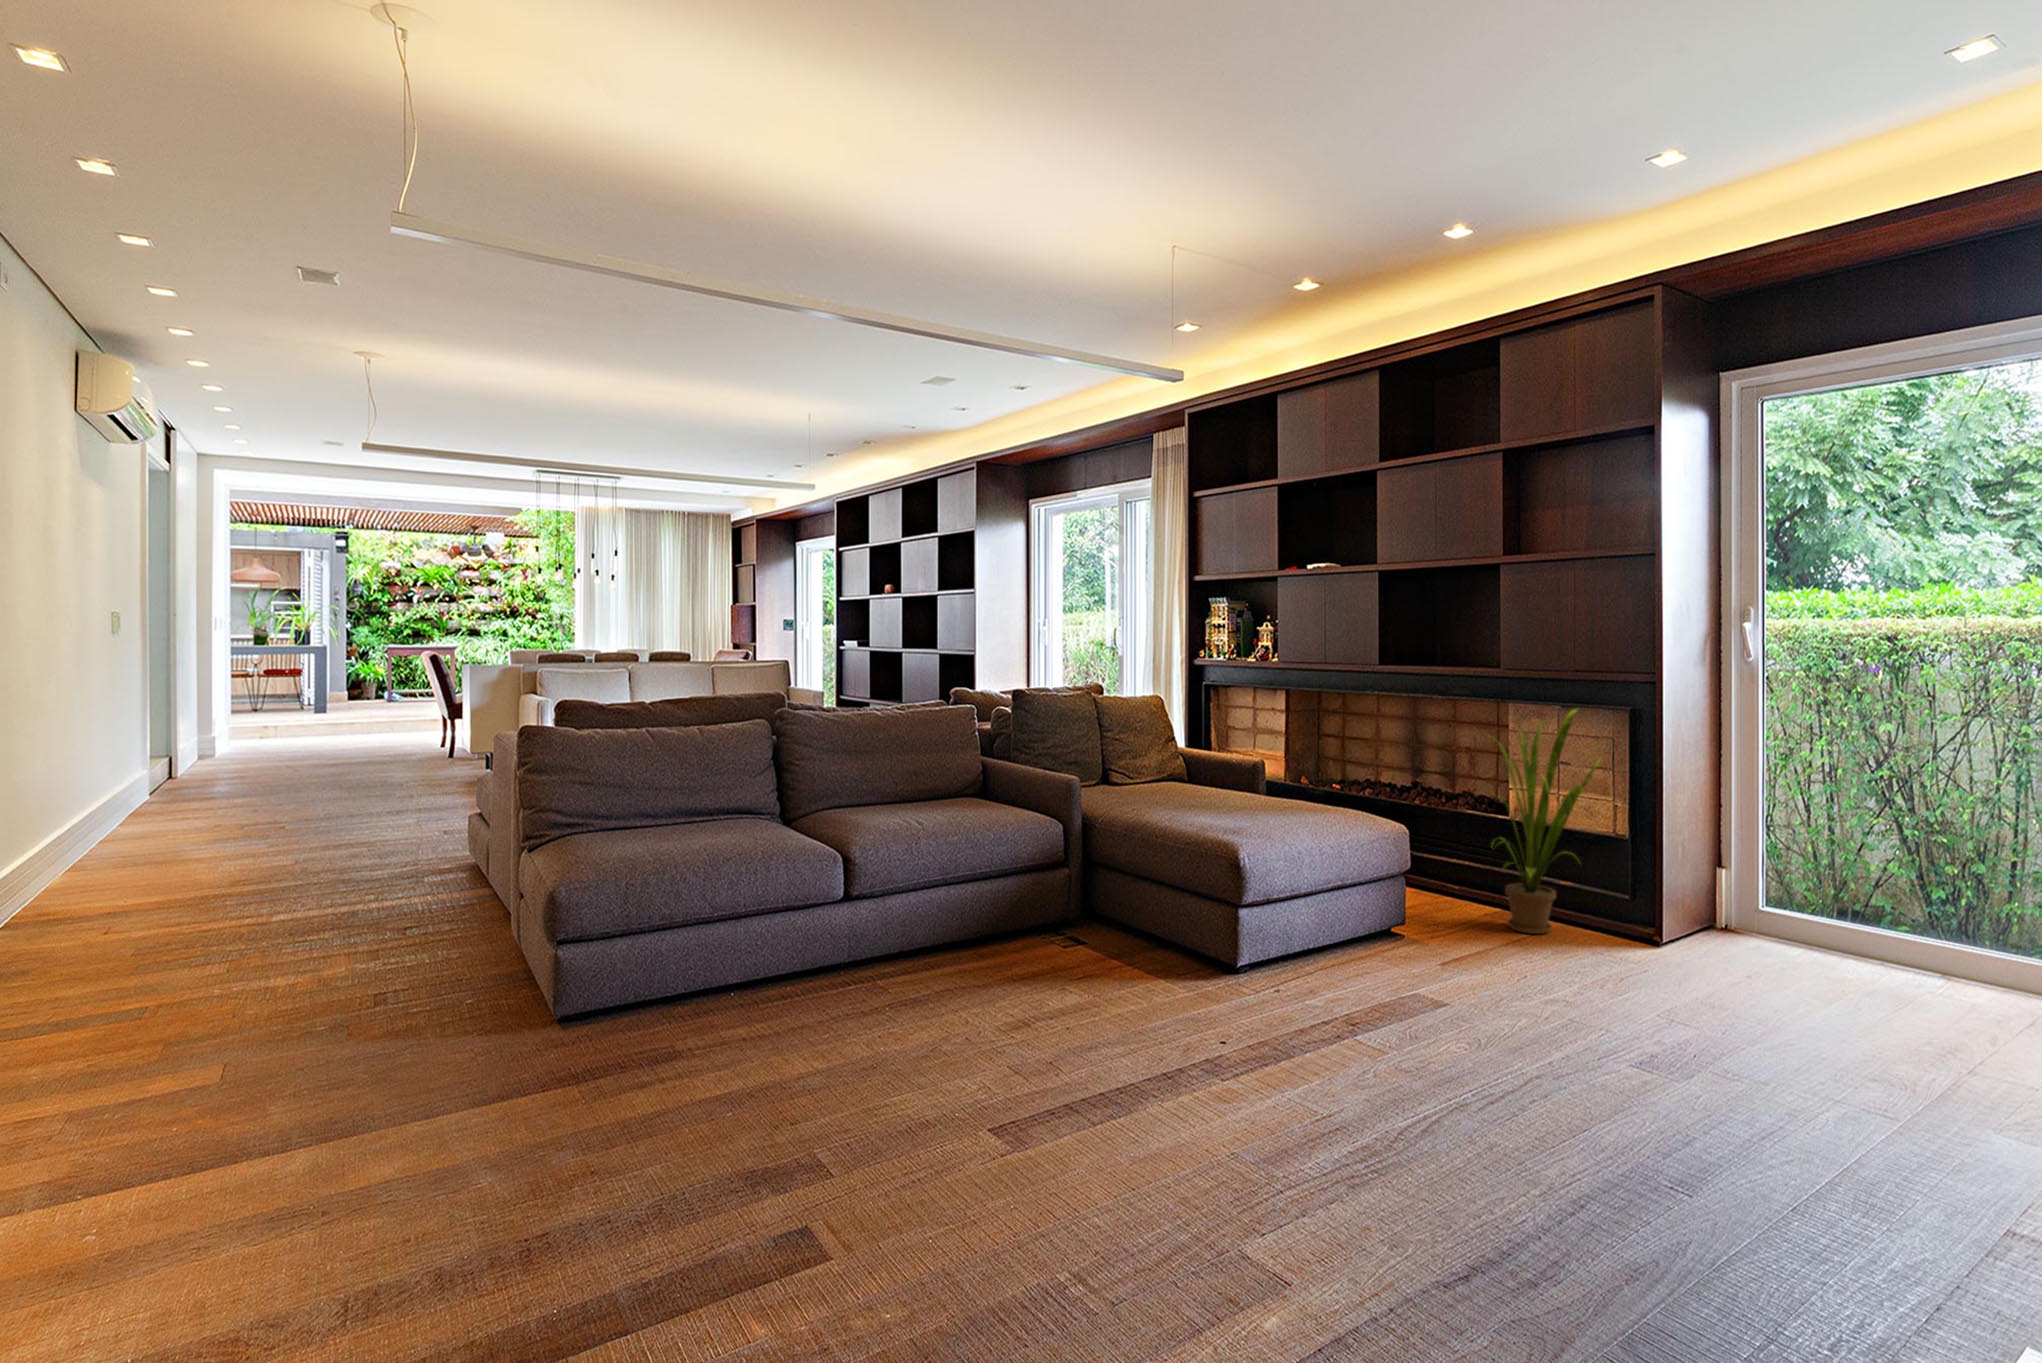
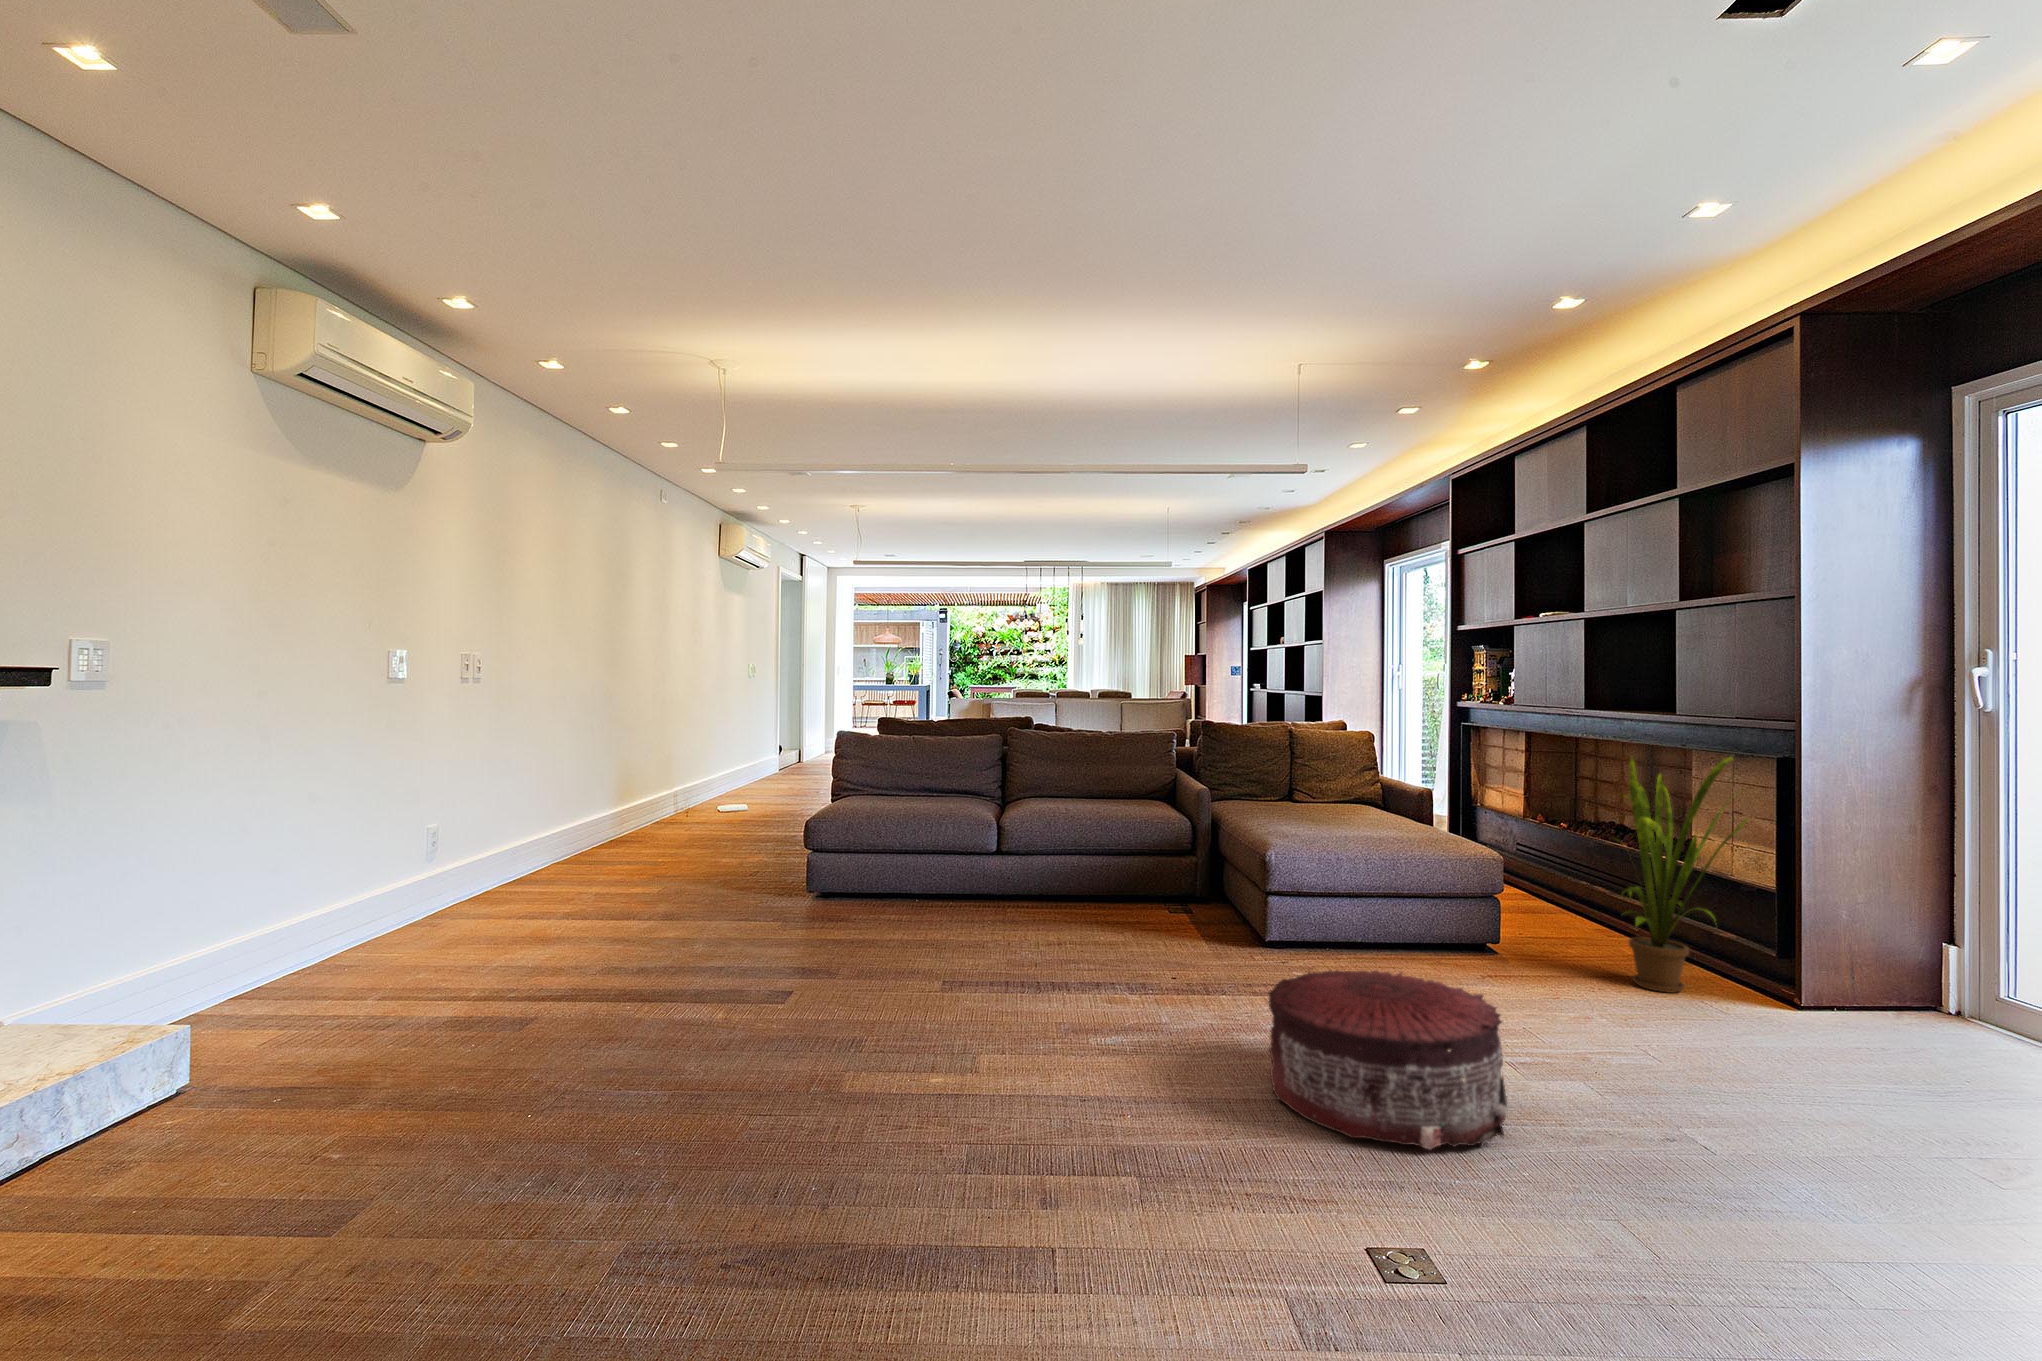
pouf: none [1497,981,1784,1202] -> present [1269,970,1507,1149]

